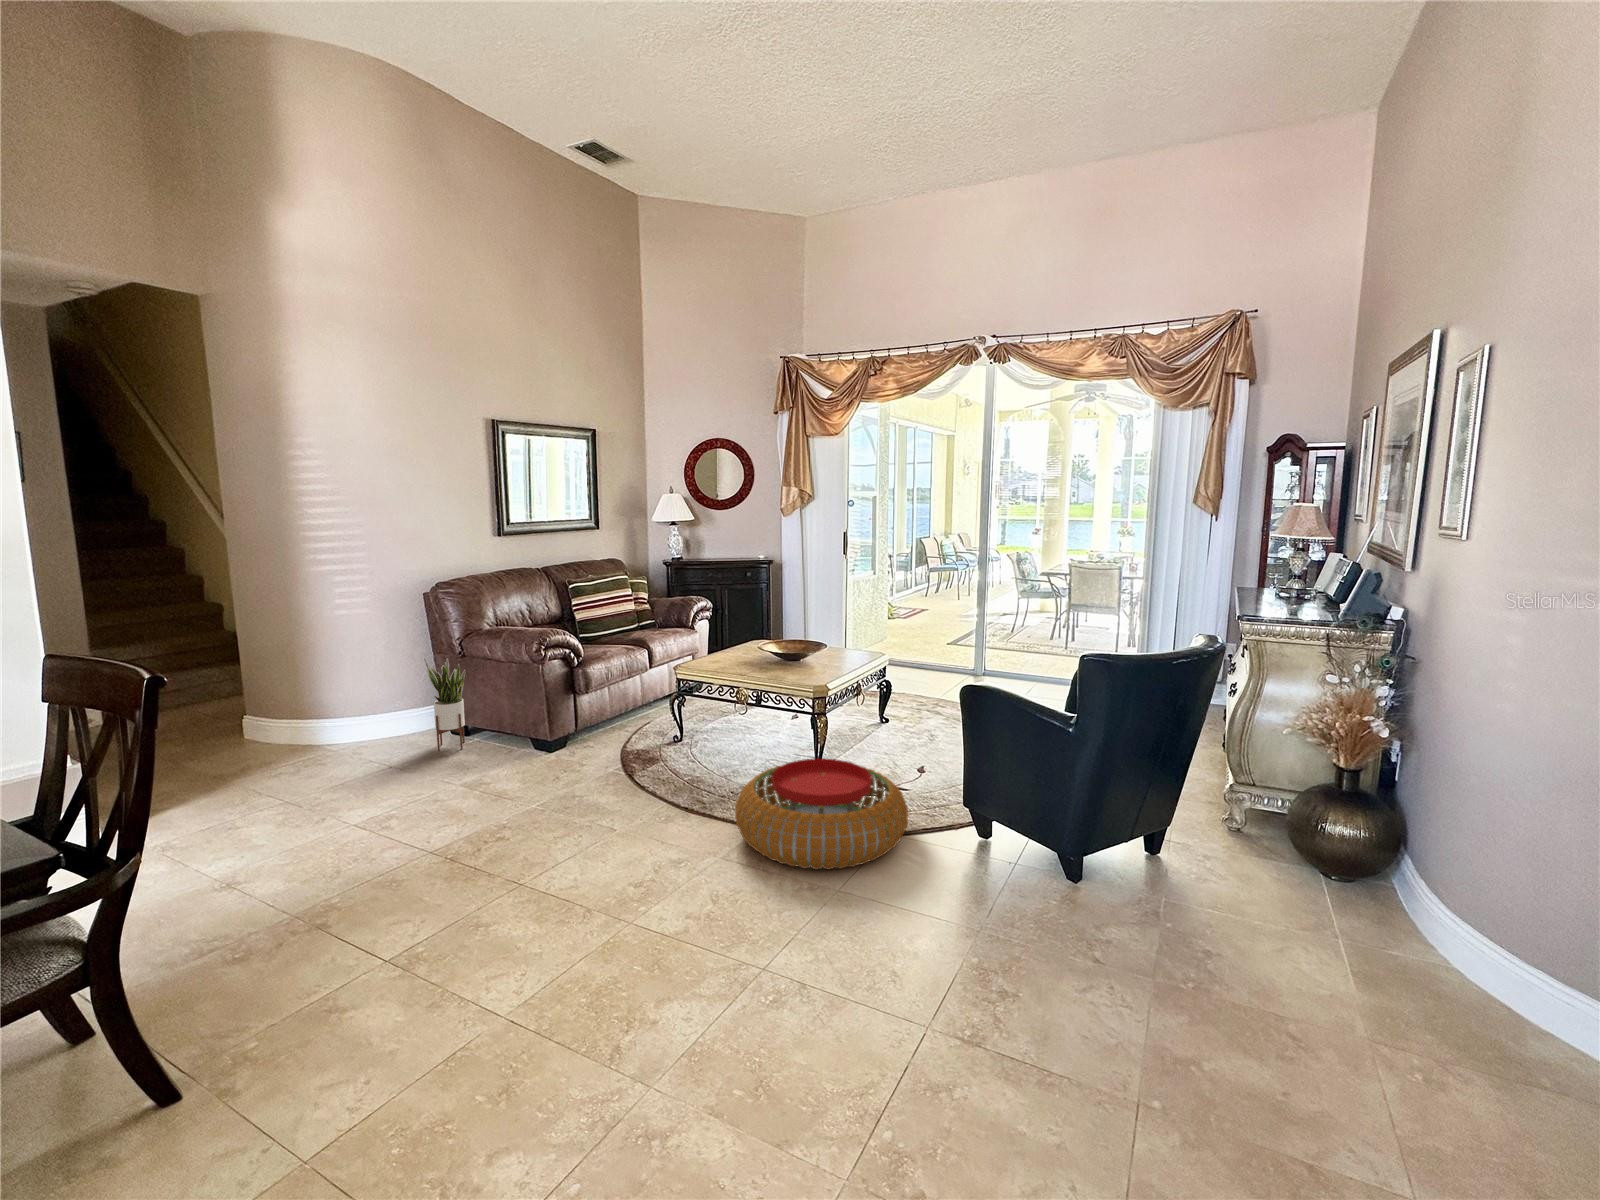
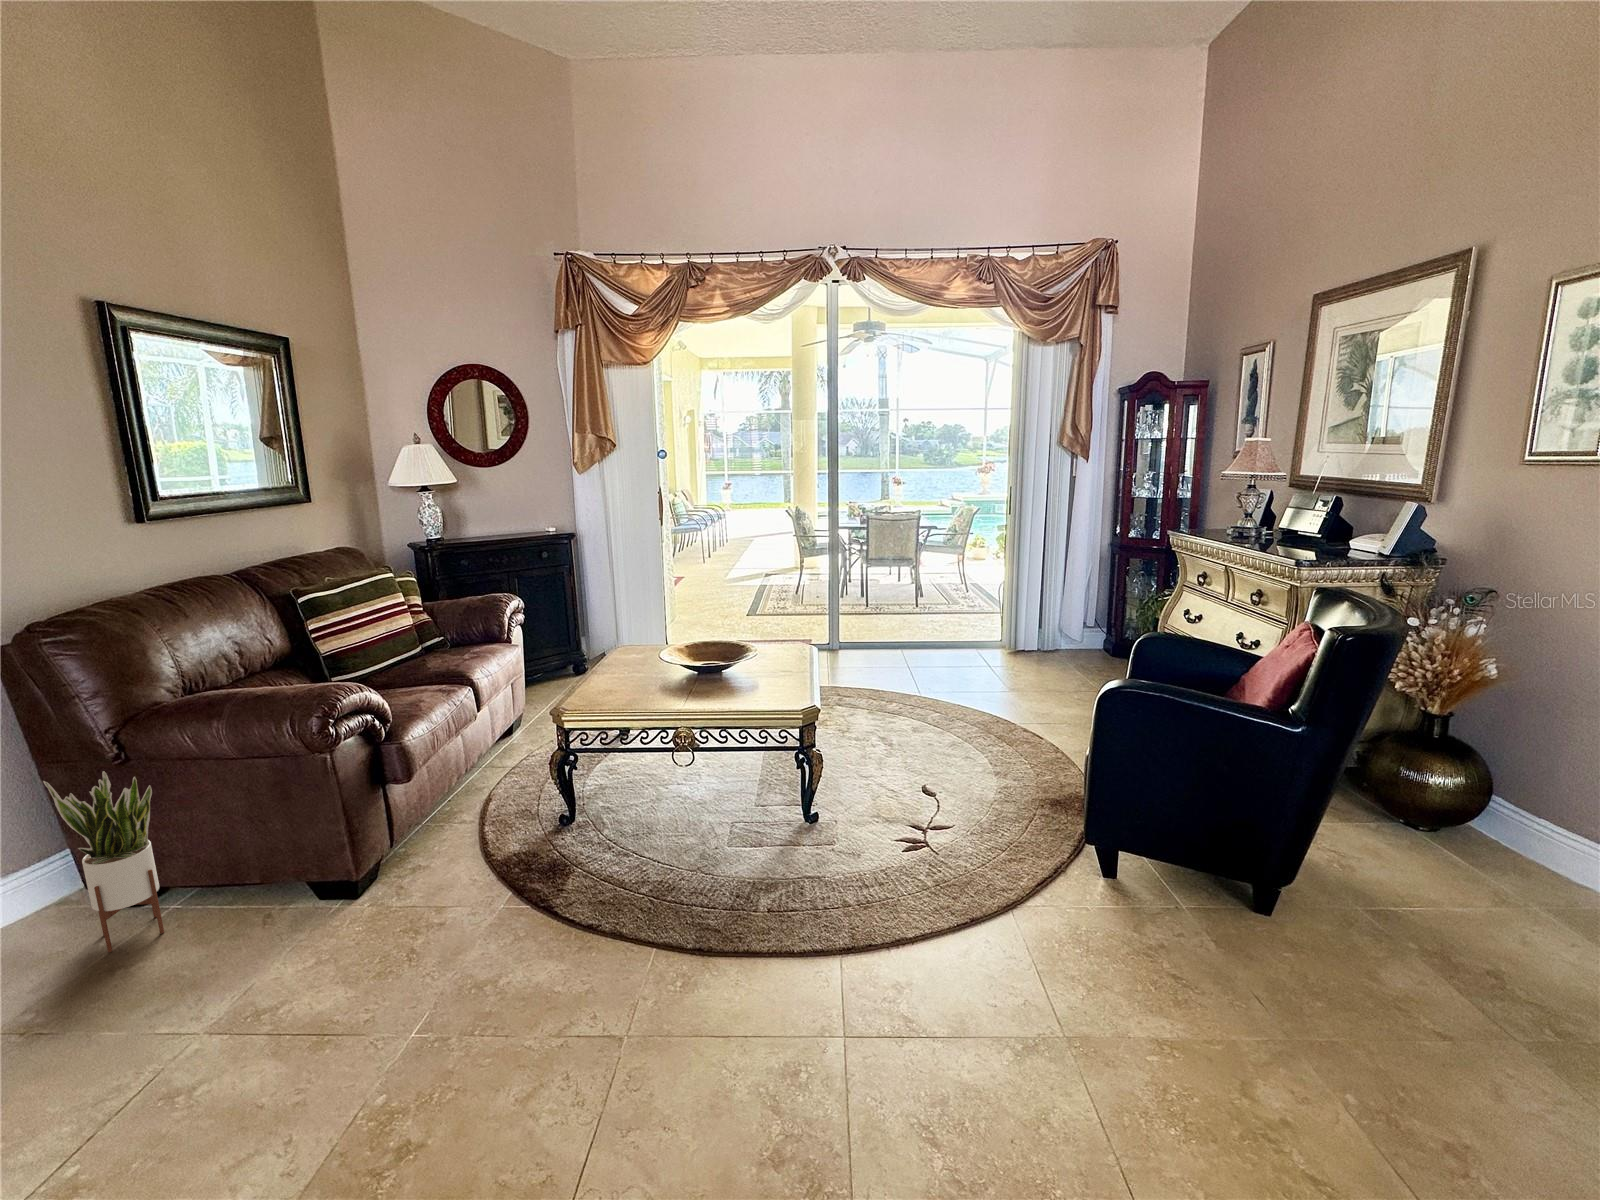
pouf: present [735,759,908,869] -> none [802,811,1057,999]

